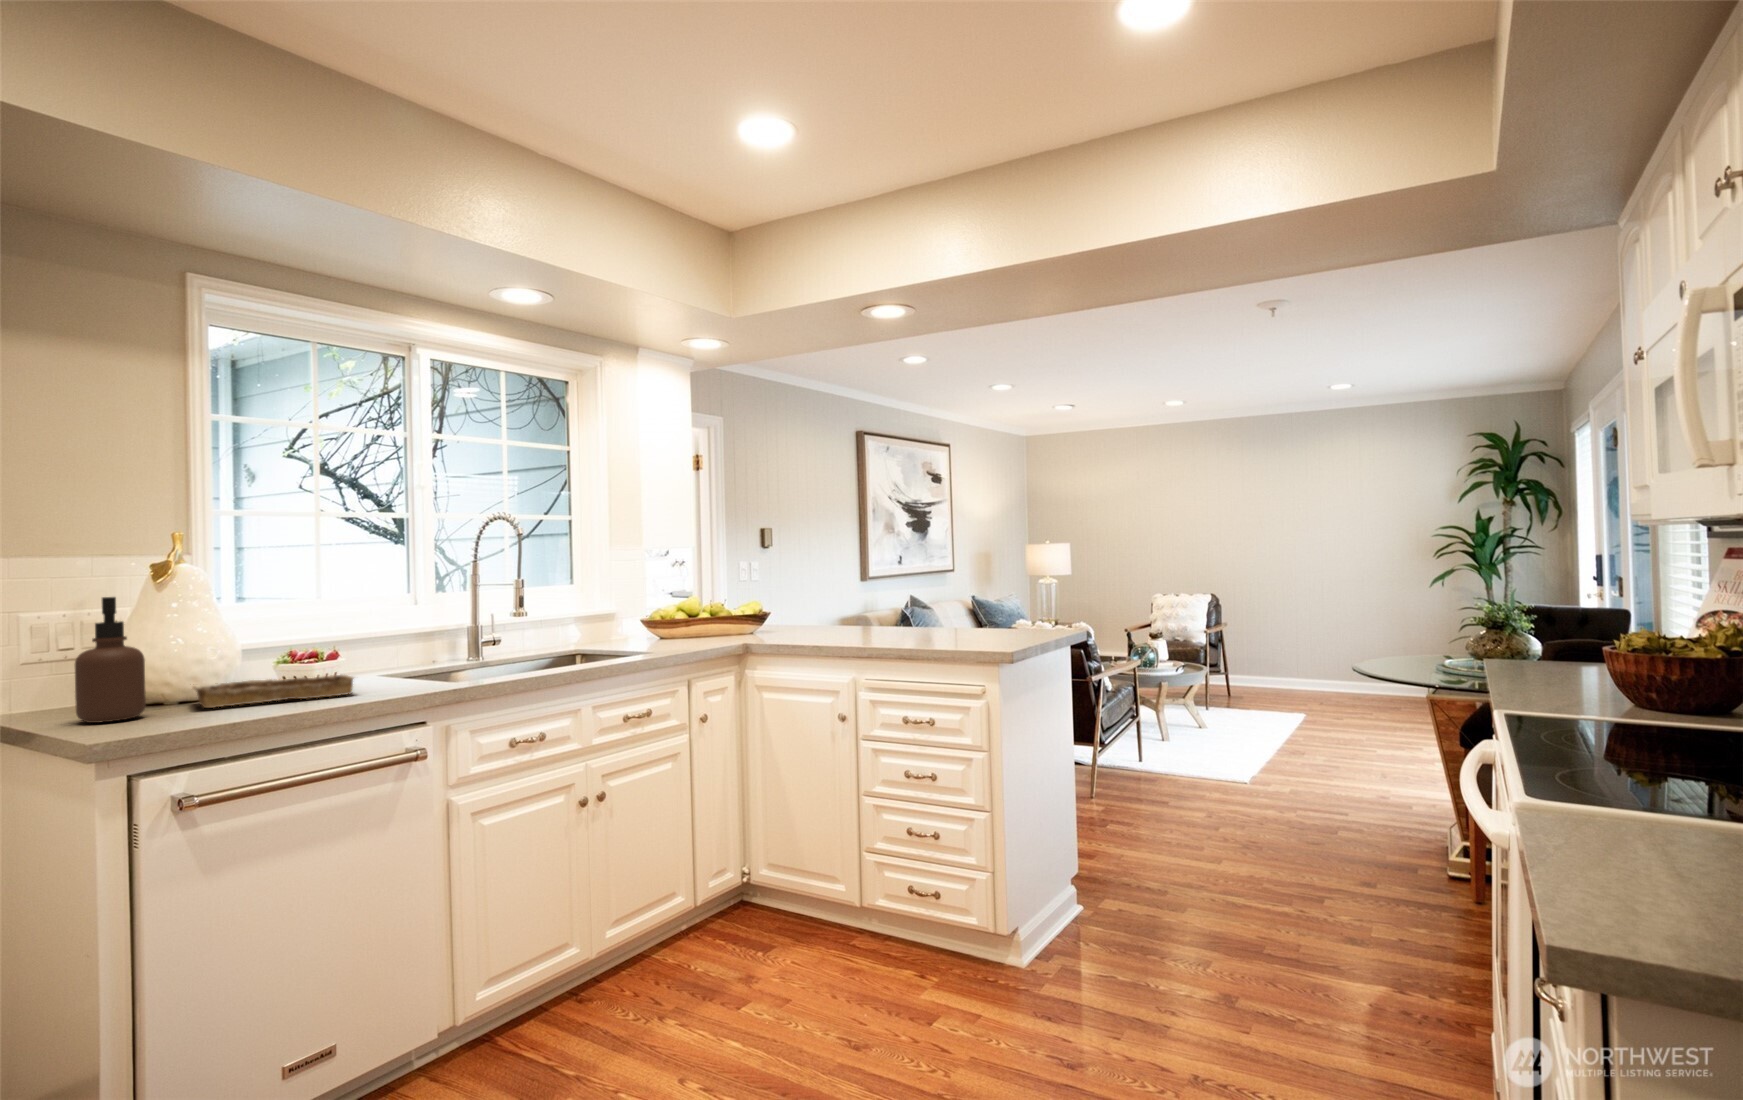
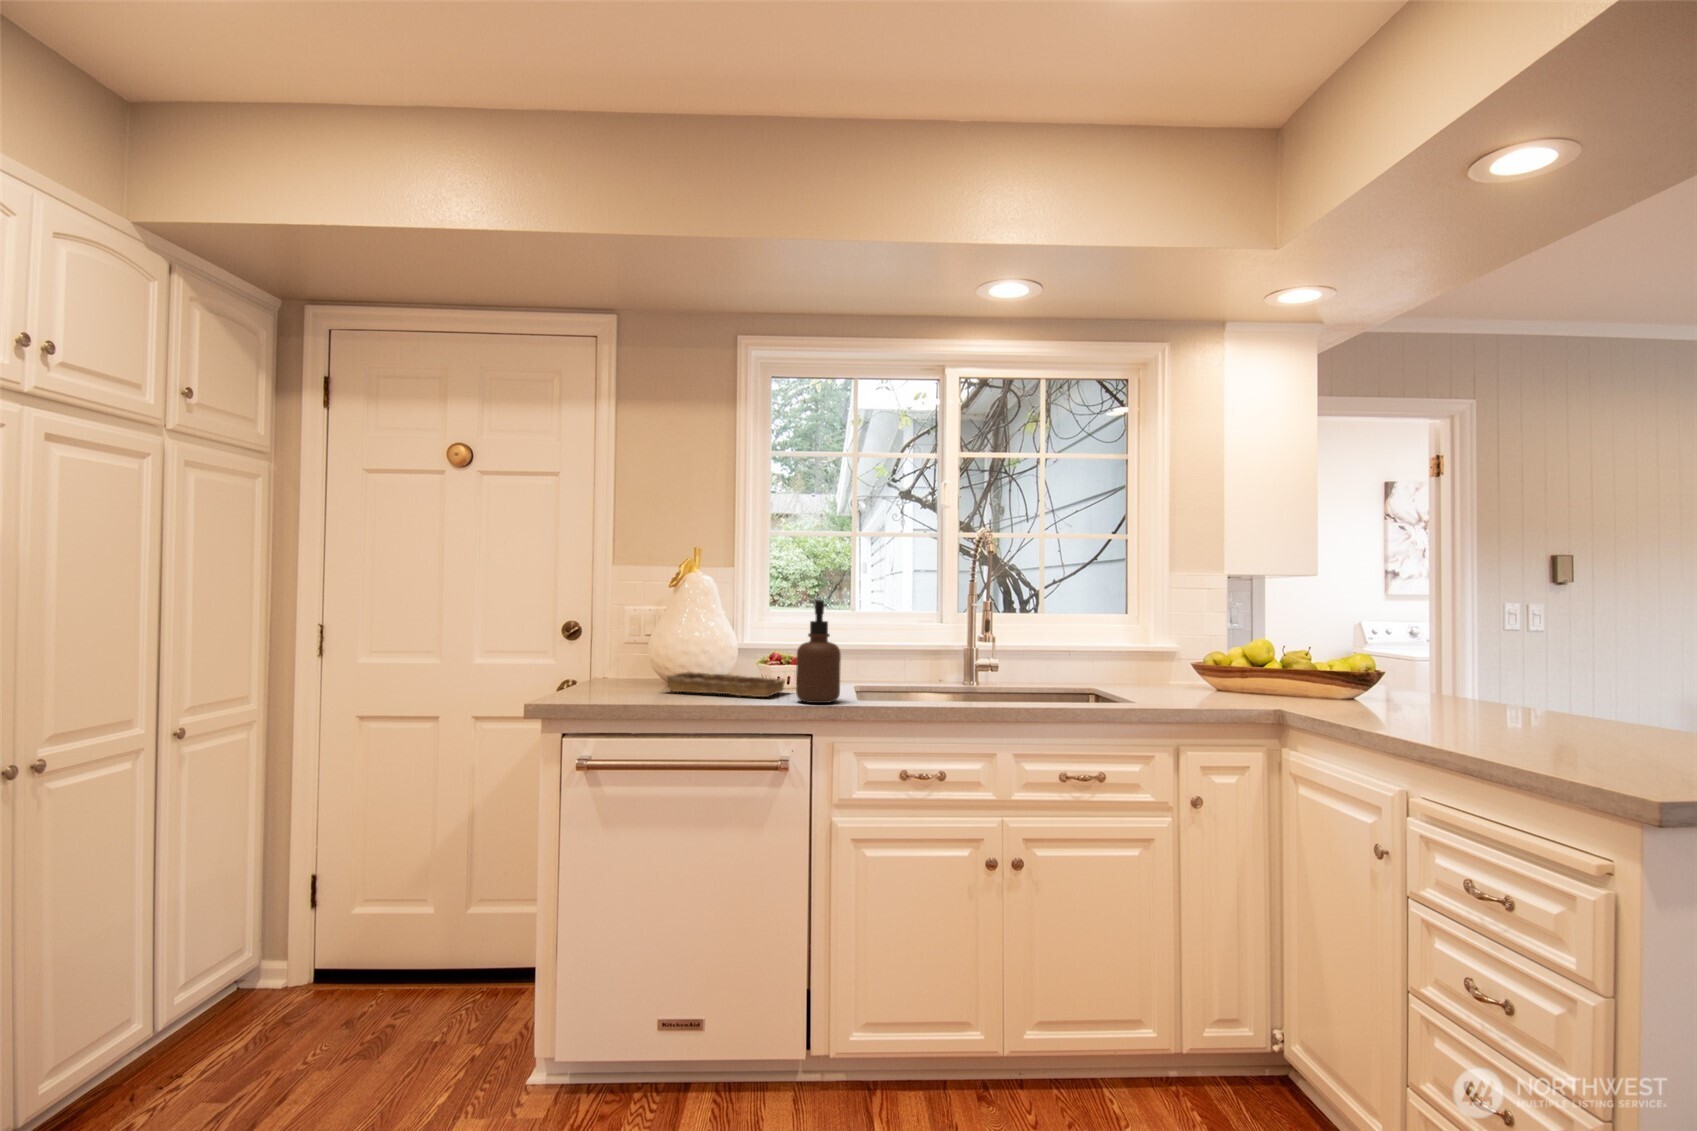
soap dispenser: present [75,597,146,723] -> present [796,600,841,703]

